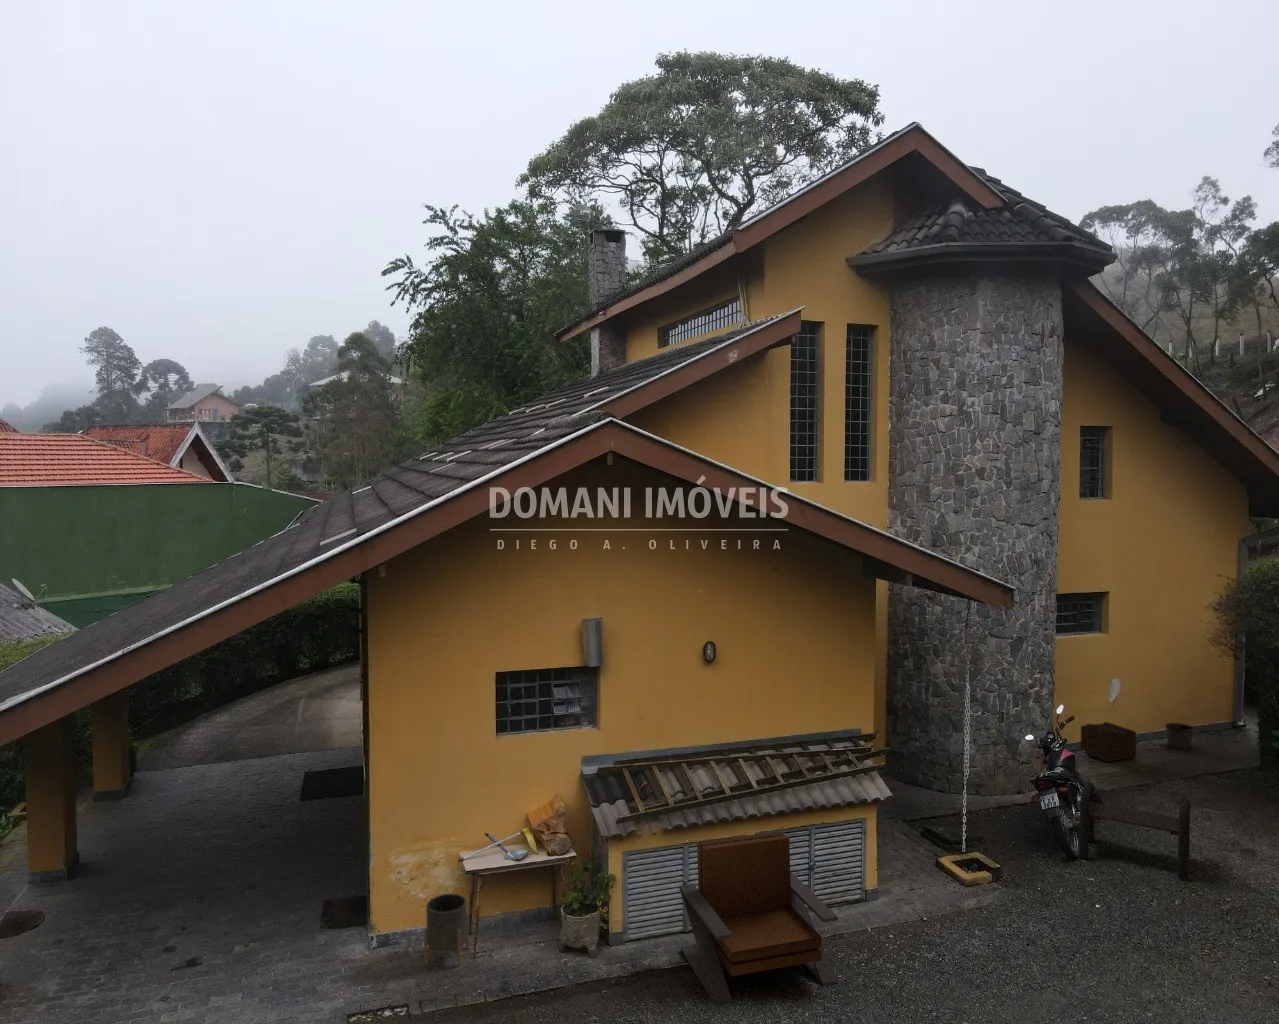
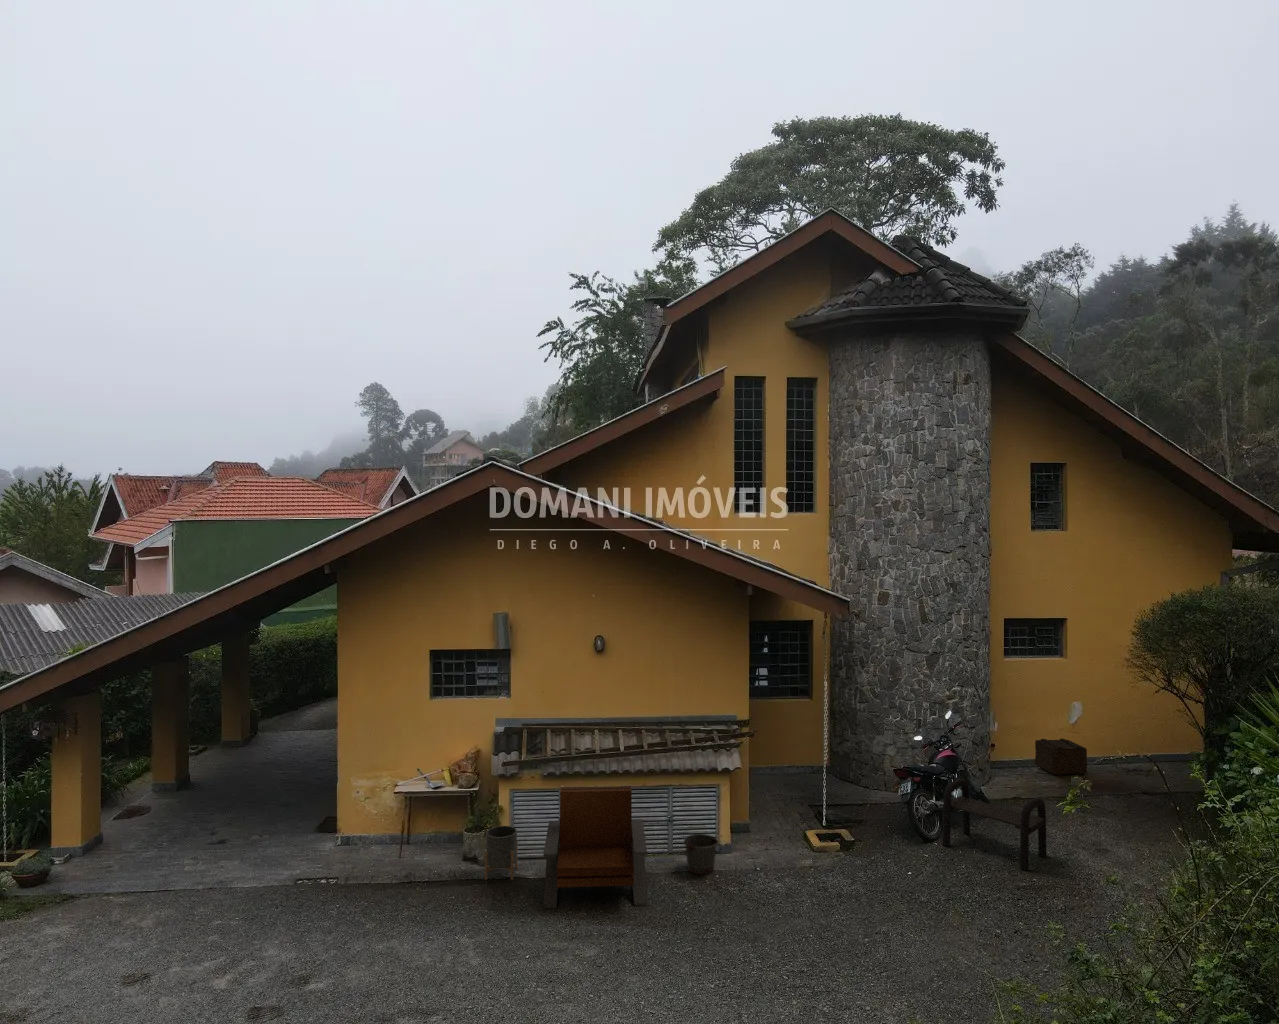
bucket: present [1165,723,1194,749] -> present [684,834,718,875]
planter: present [424,894,469,967] -> present [485,826,518,880]

